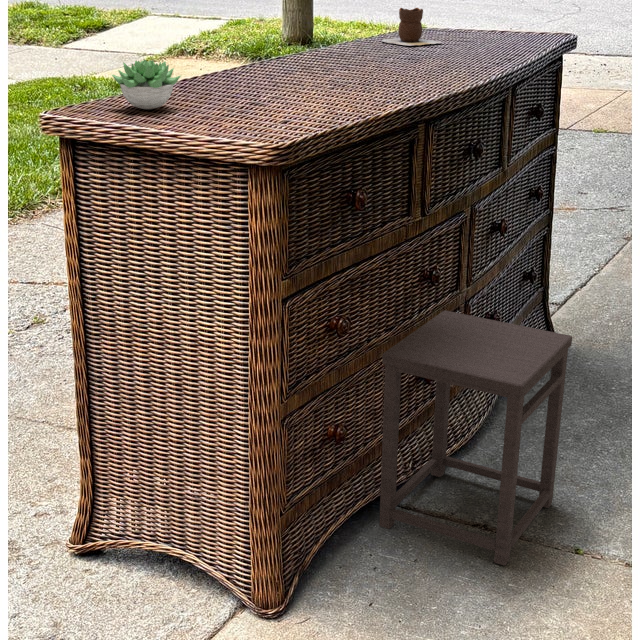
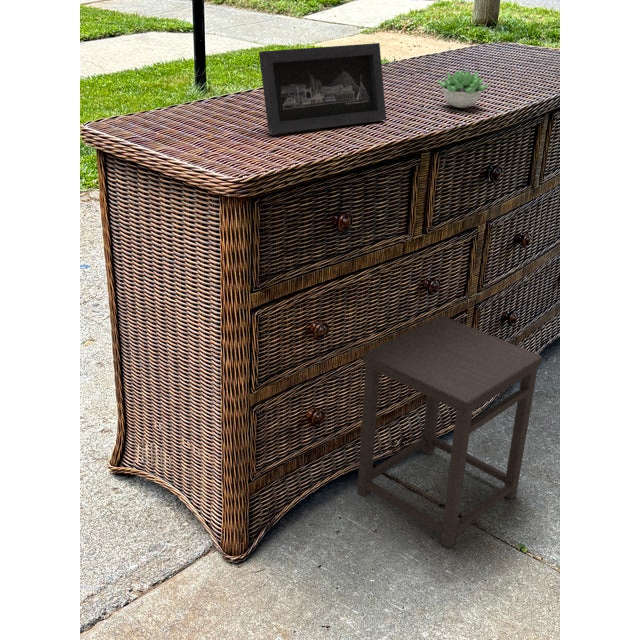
picture frame: none [245,5,375,107] -> present [259,43,386,134]
vase: present [382,8,443,46] -> none [449,29,506,65]
succulent plant: present [112,60,181,109] -> present [438,71,488,108]

